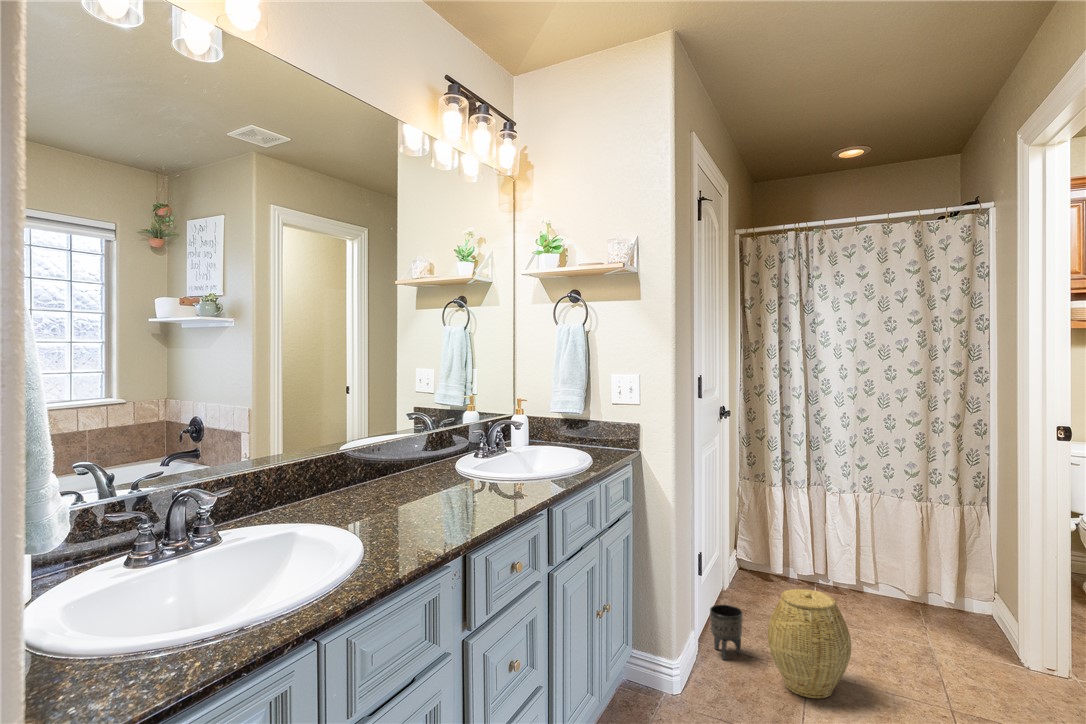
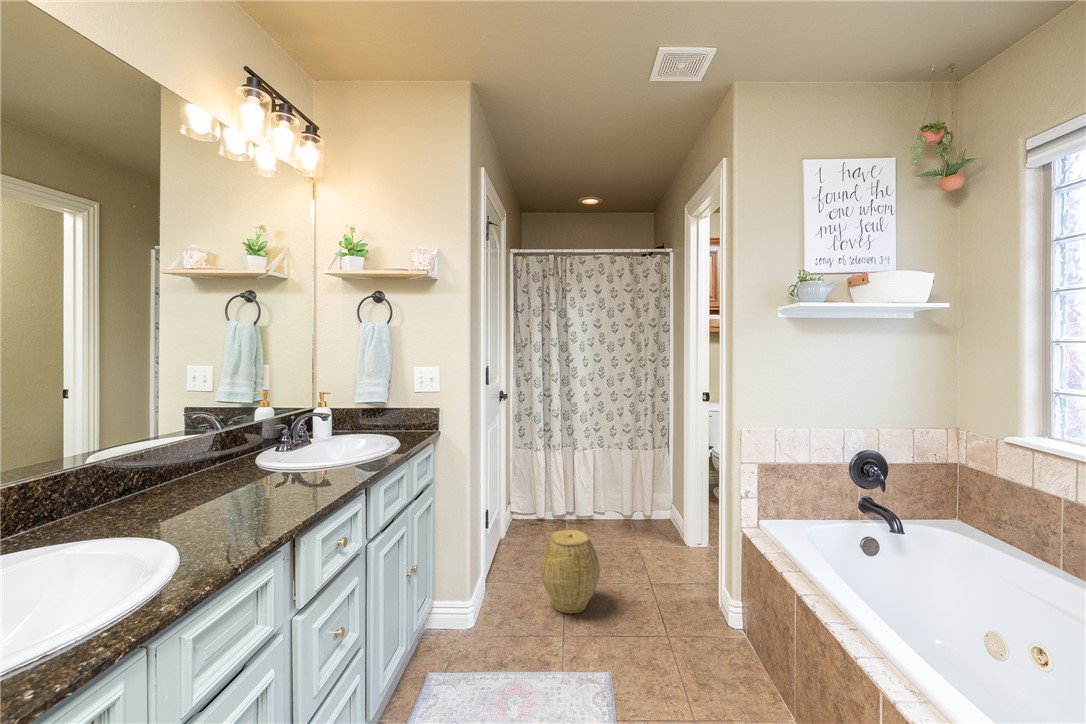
planter: present [710,605,743,660] -> none [495,549,520,594]

